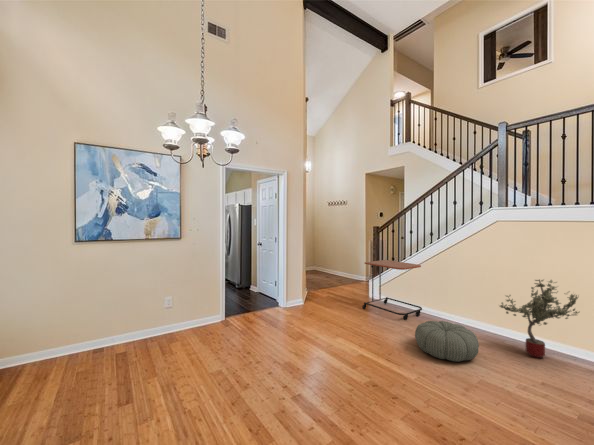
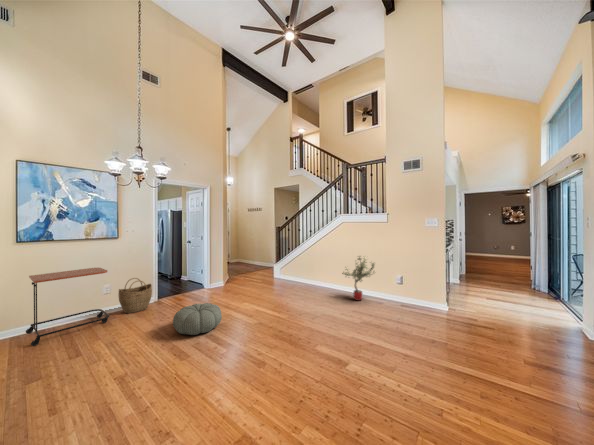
side table: present [362,260,422,320] -> present [26,268,109,346]
woven basket: none [181,290,218,336] -> present [119,278,152,313]
pouf: present [415,321,479,362] -> present [173,303,222,335]

